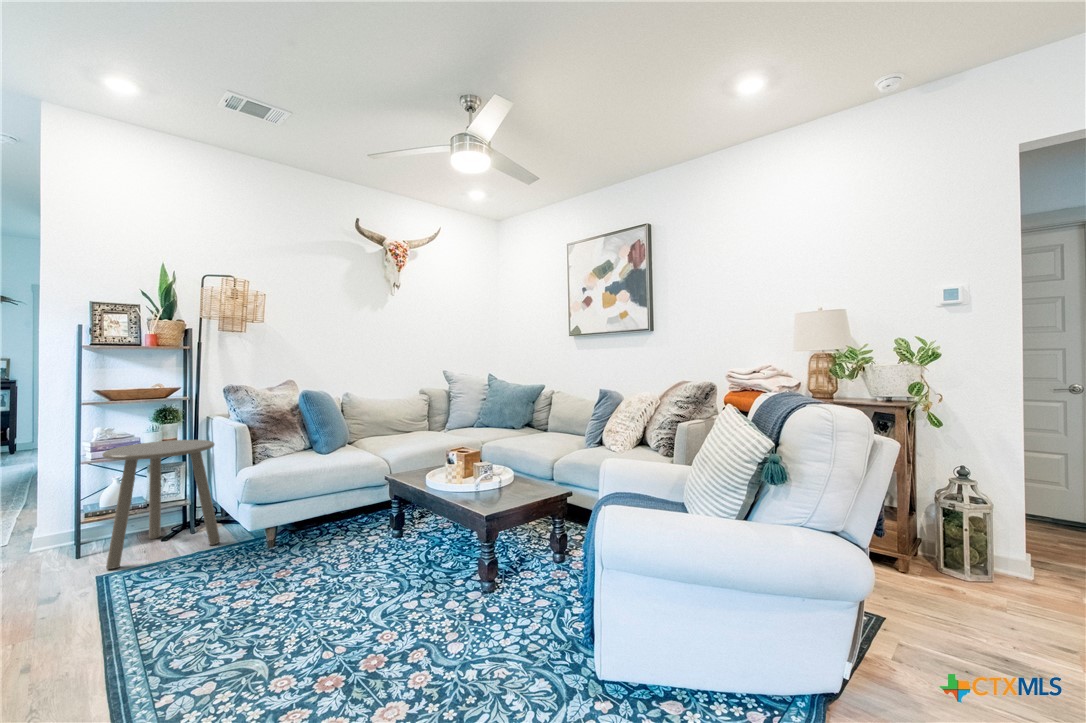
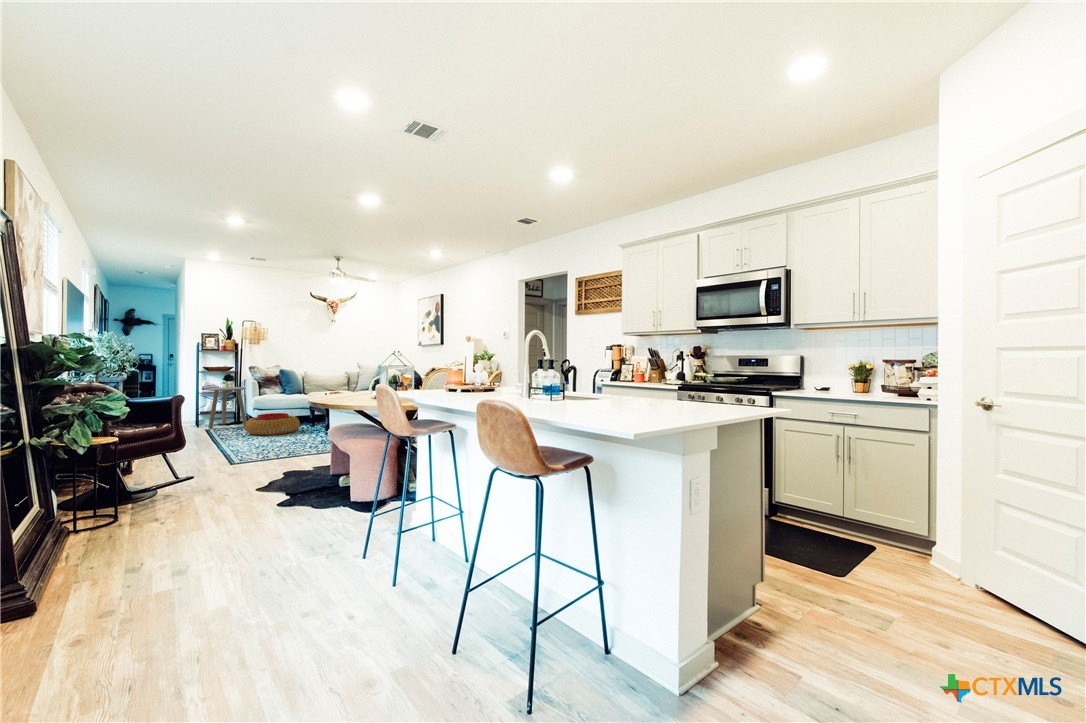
pouf: none [224,519,382,614] -> present [245,413,300,435]

